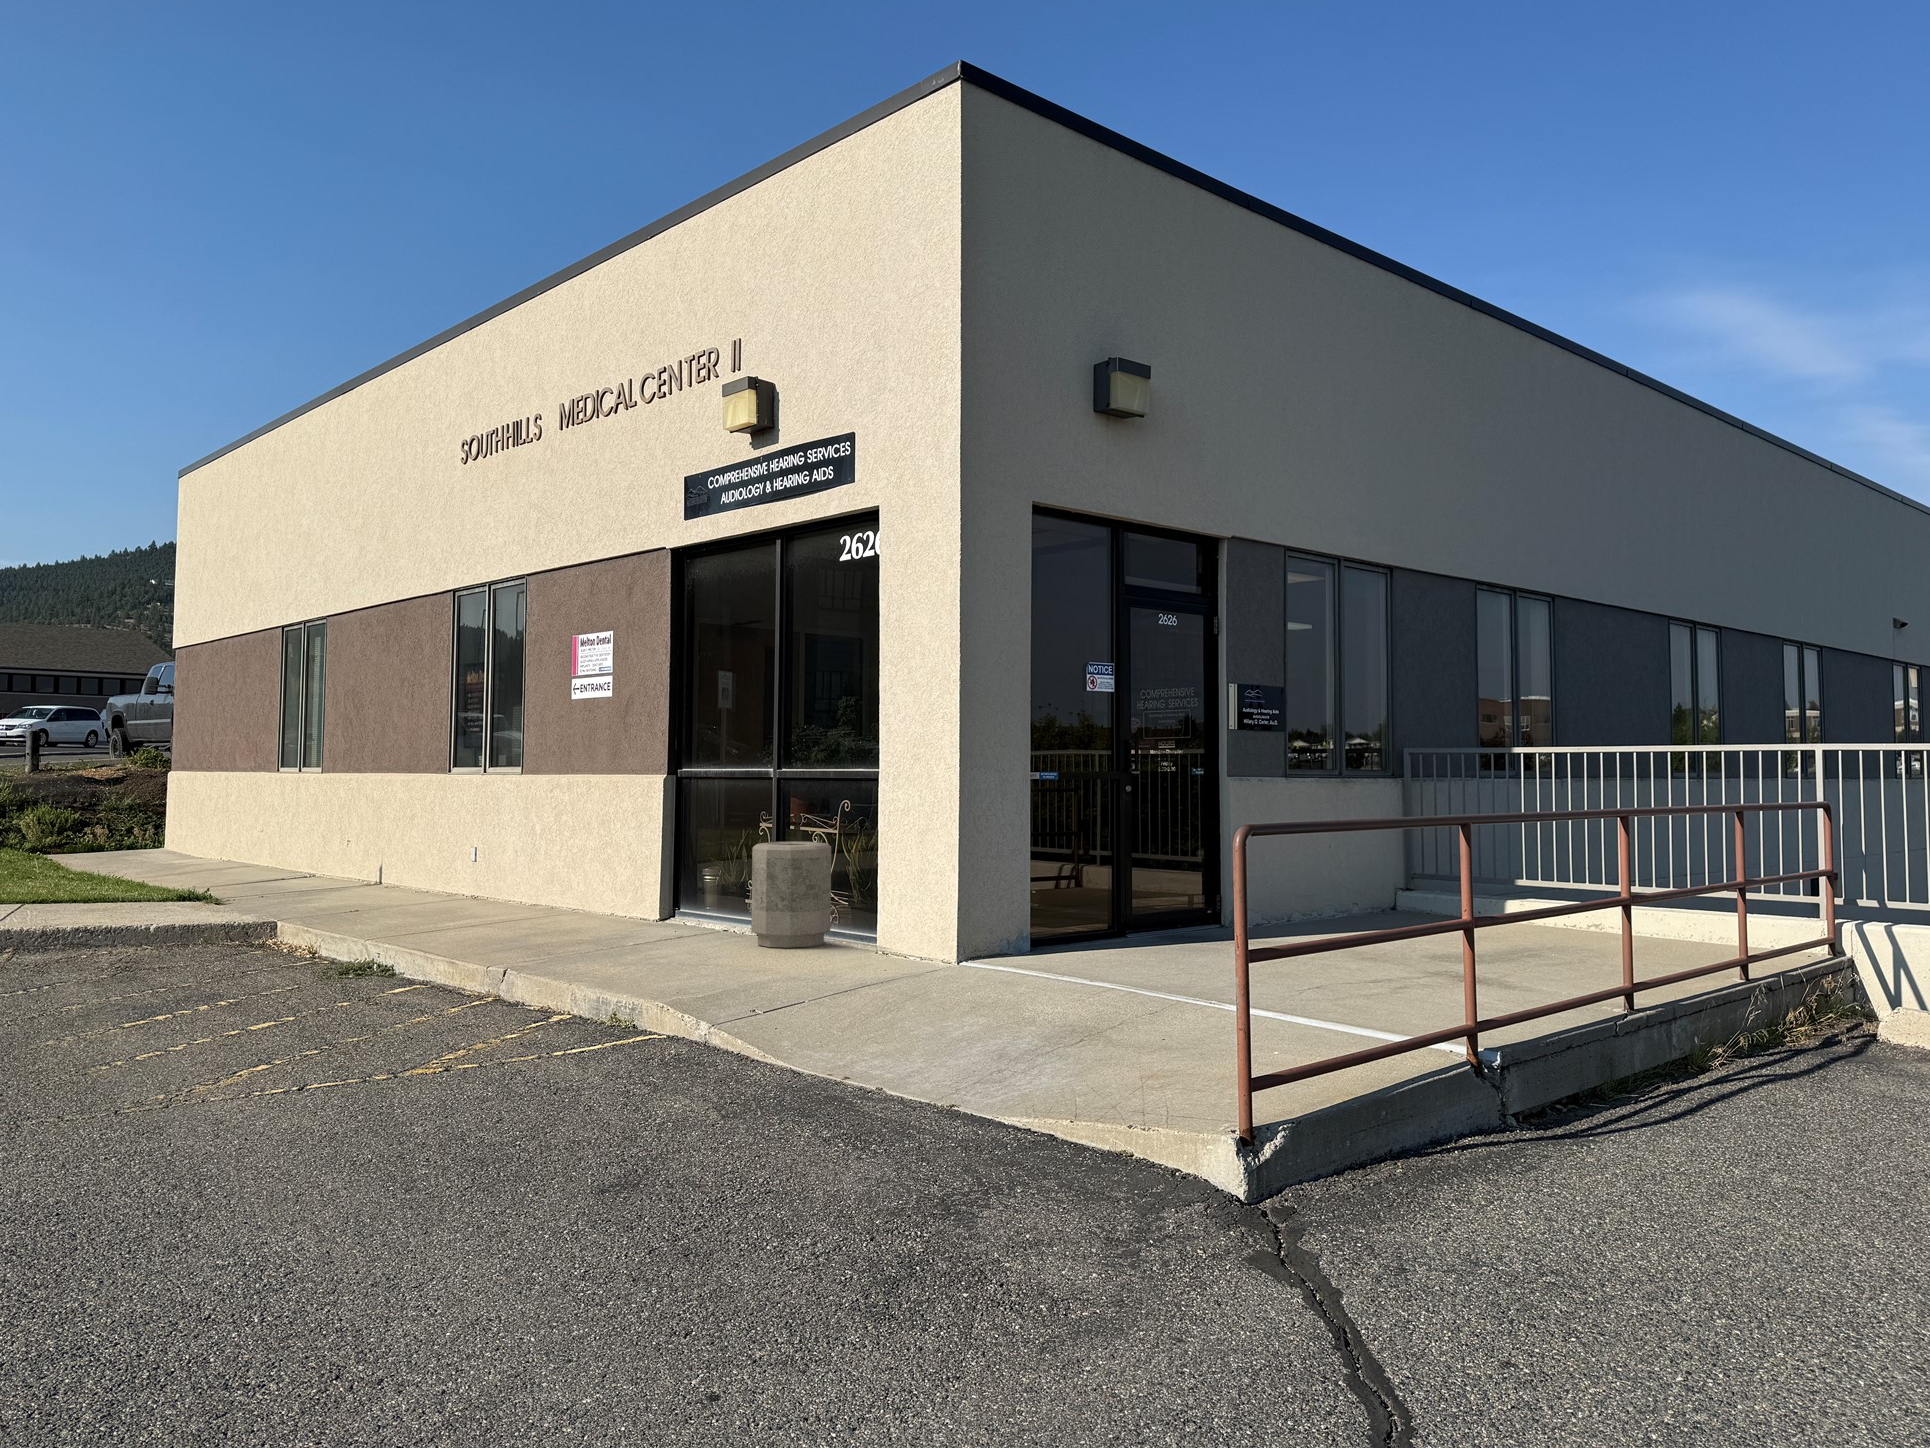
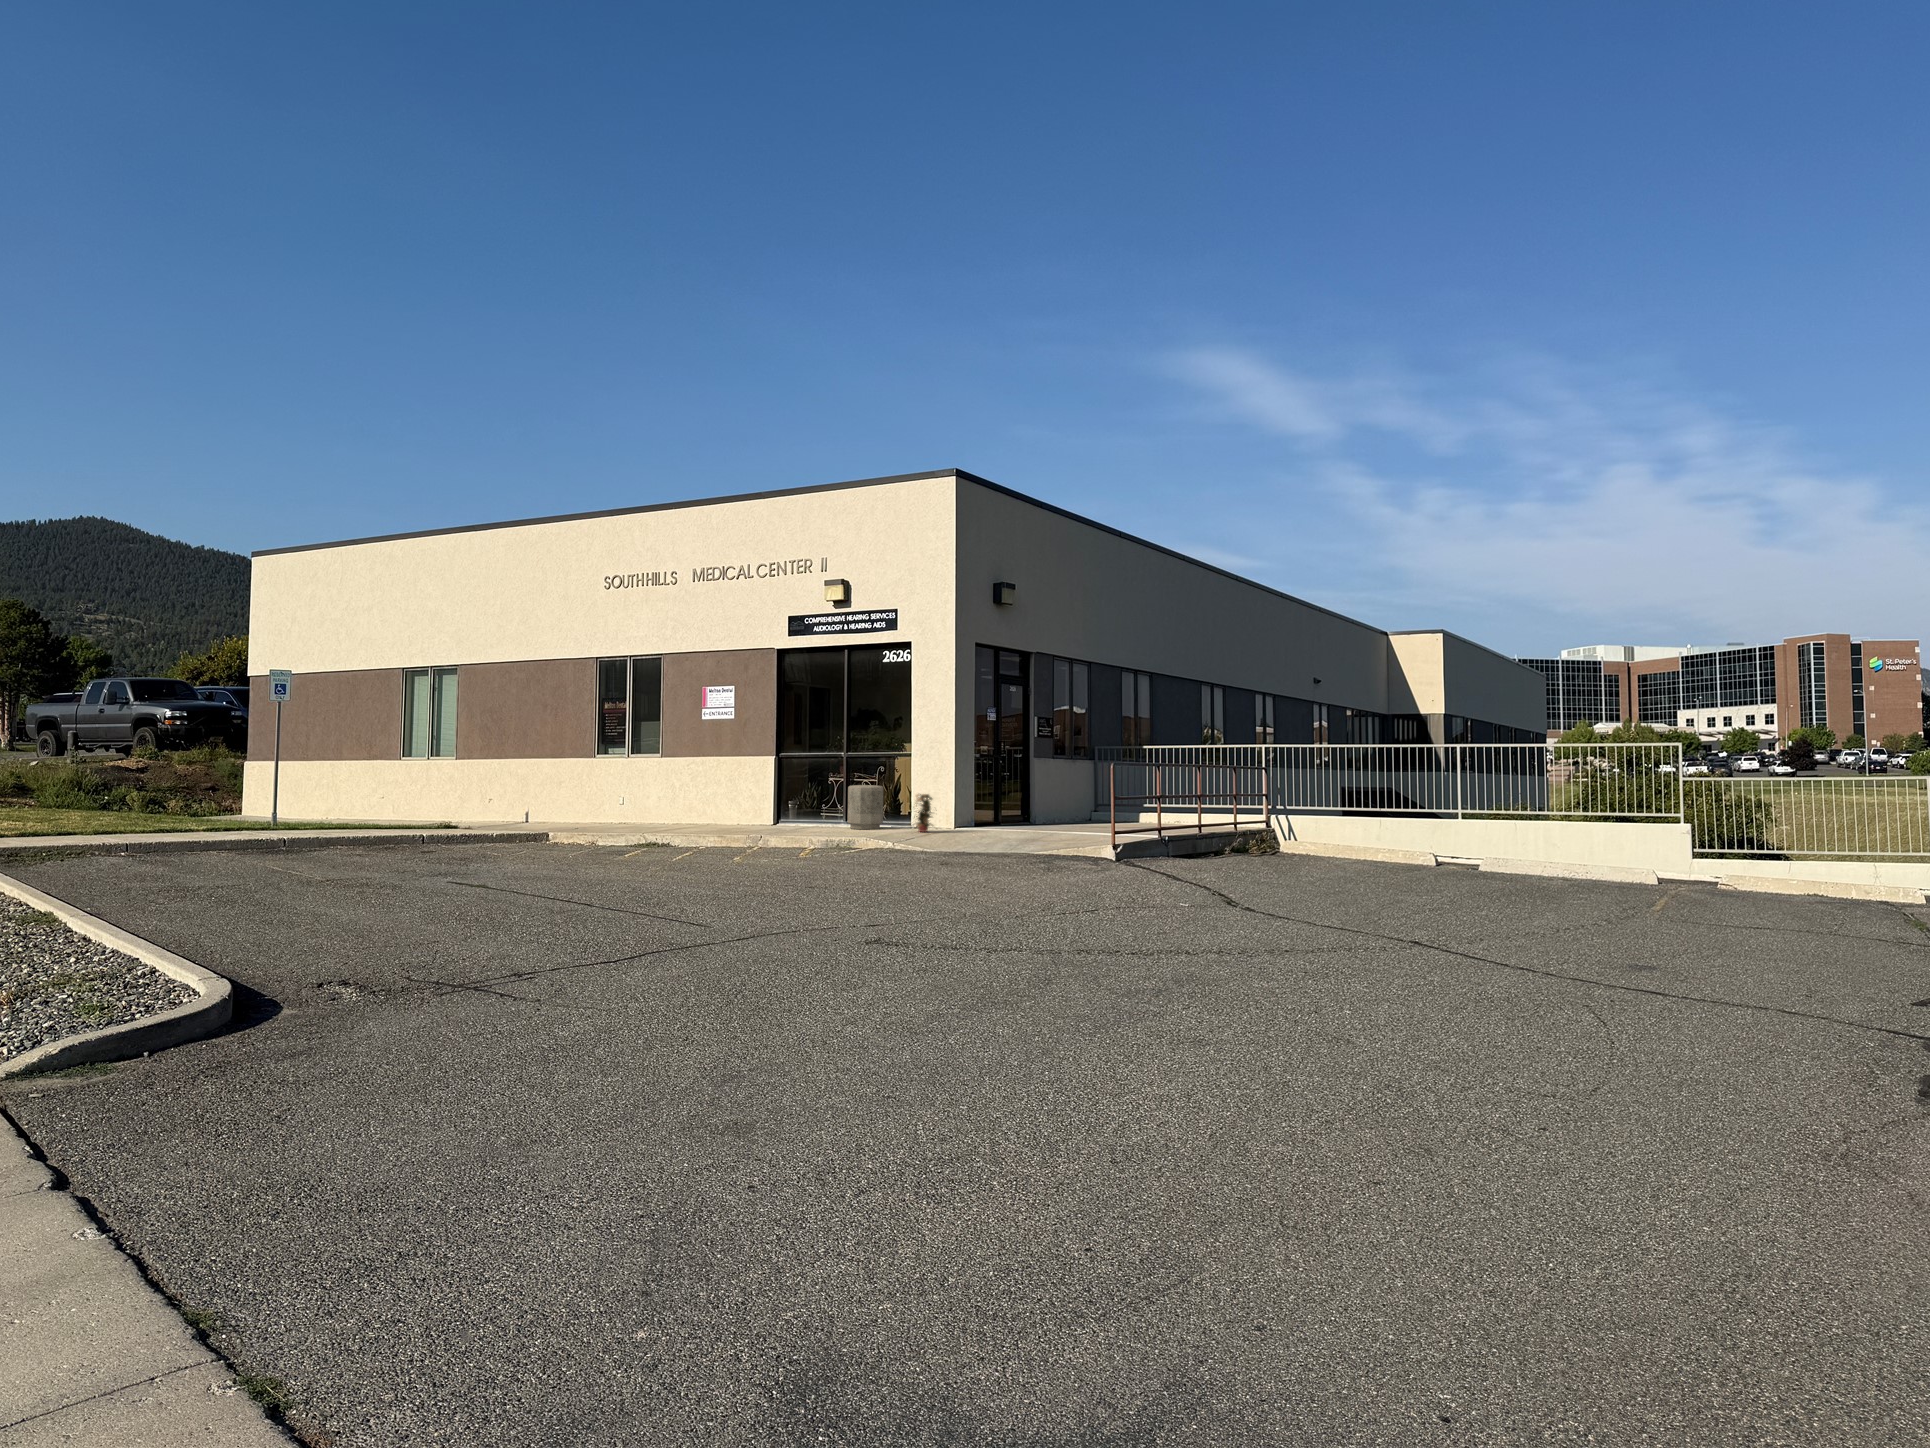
decorative plant: none [851,869,919,967] -> present [916,794,933,832]

